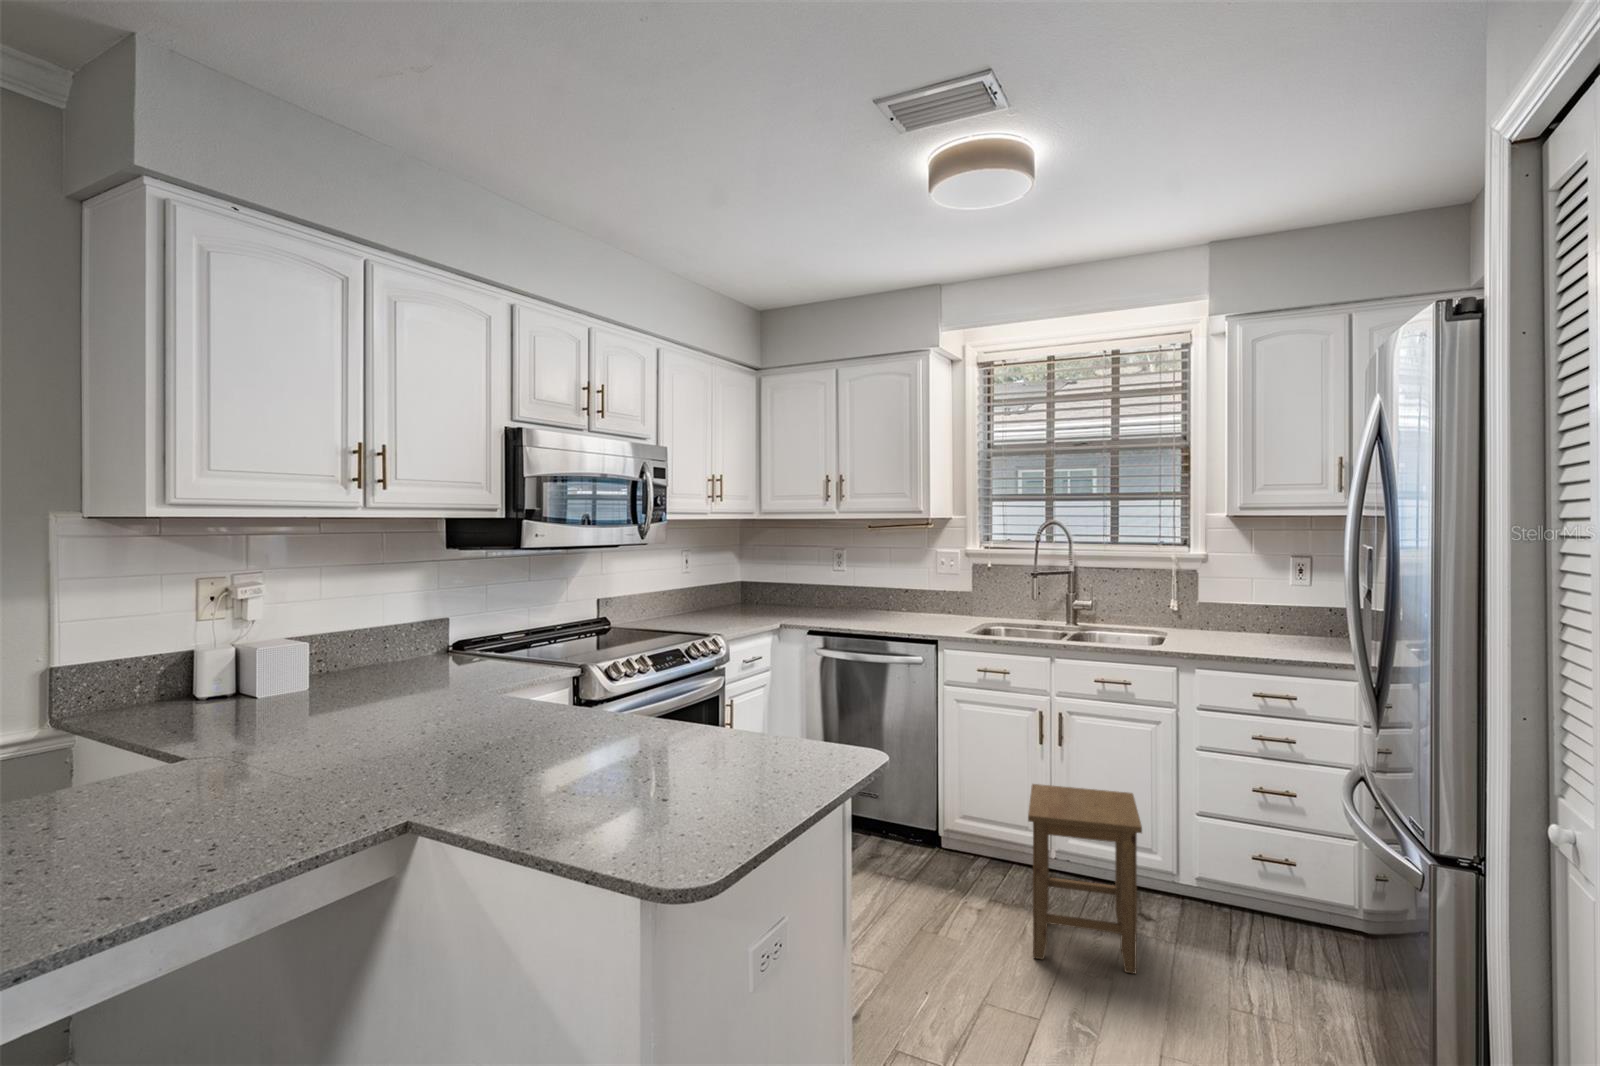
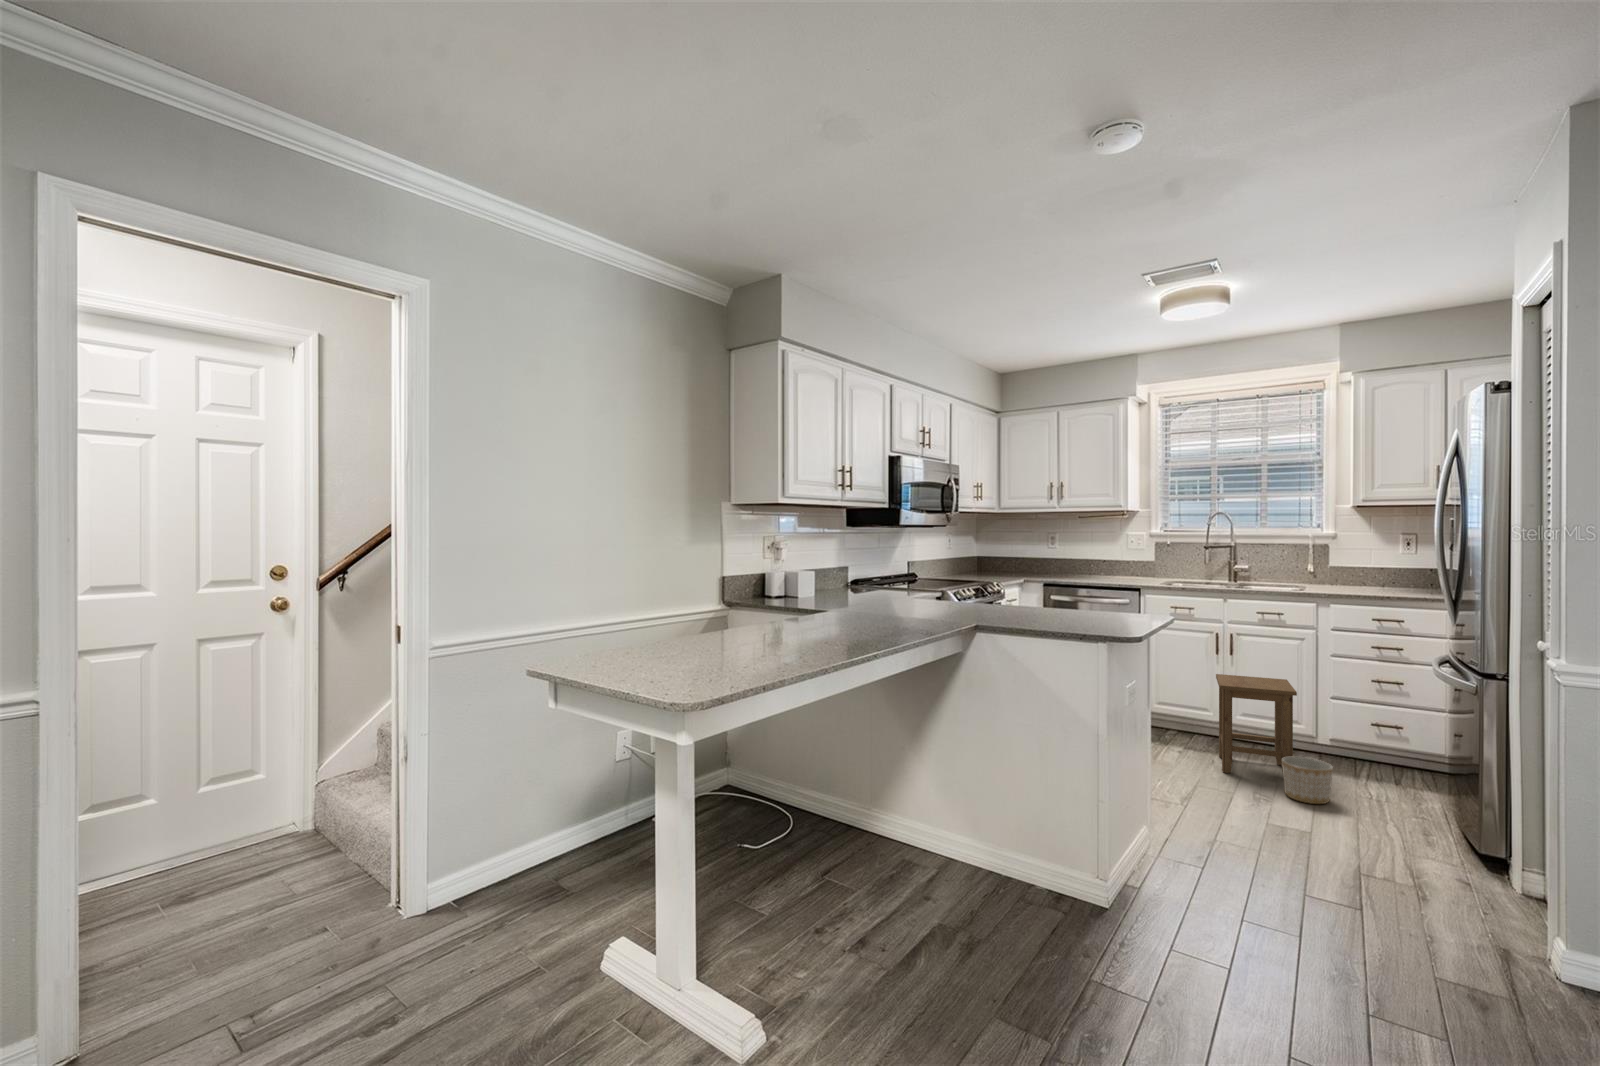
planter: none [1116,942,1193,1036] -> present [1282,757,1333,804]

